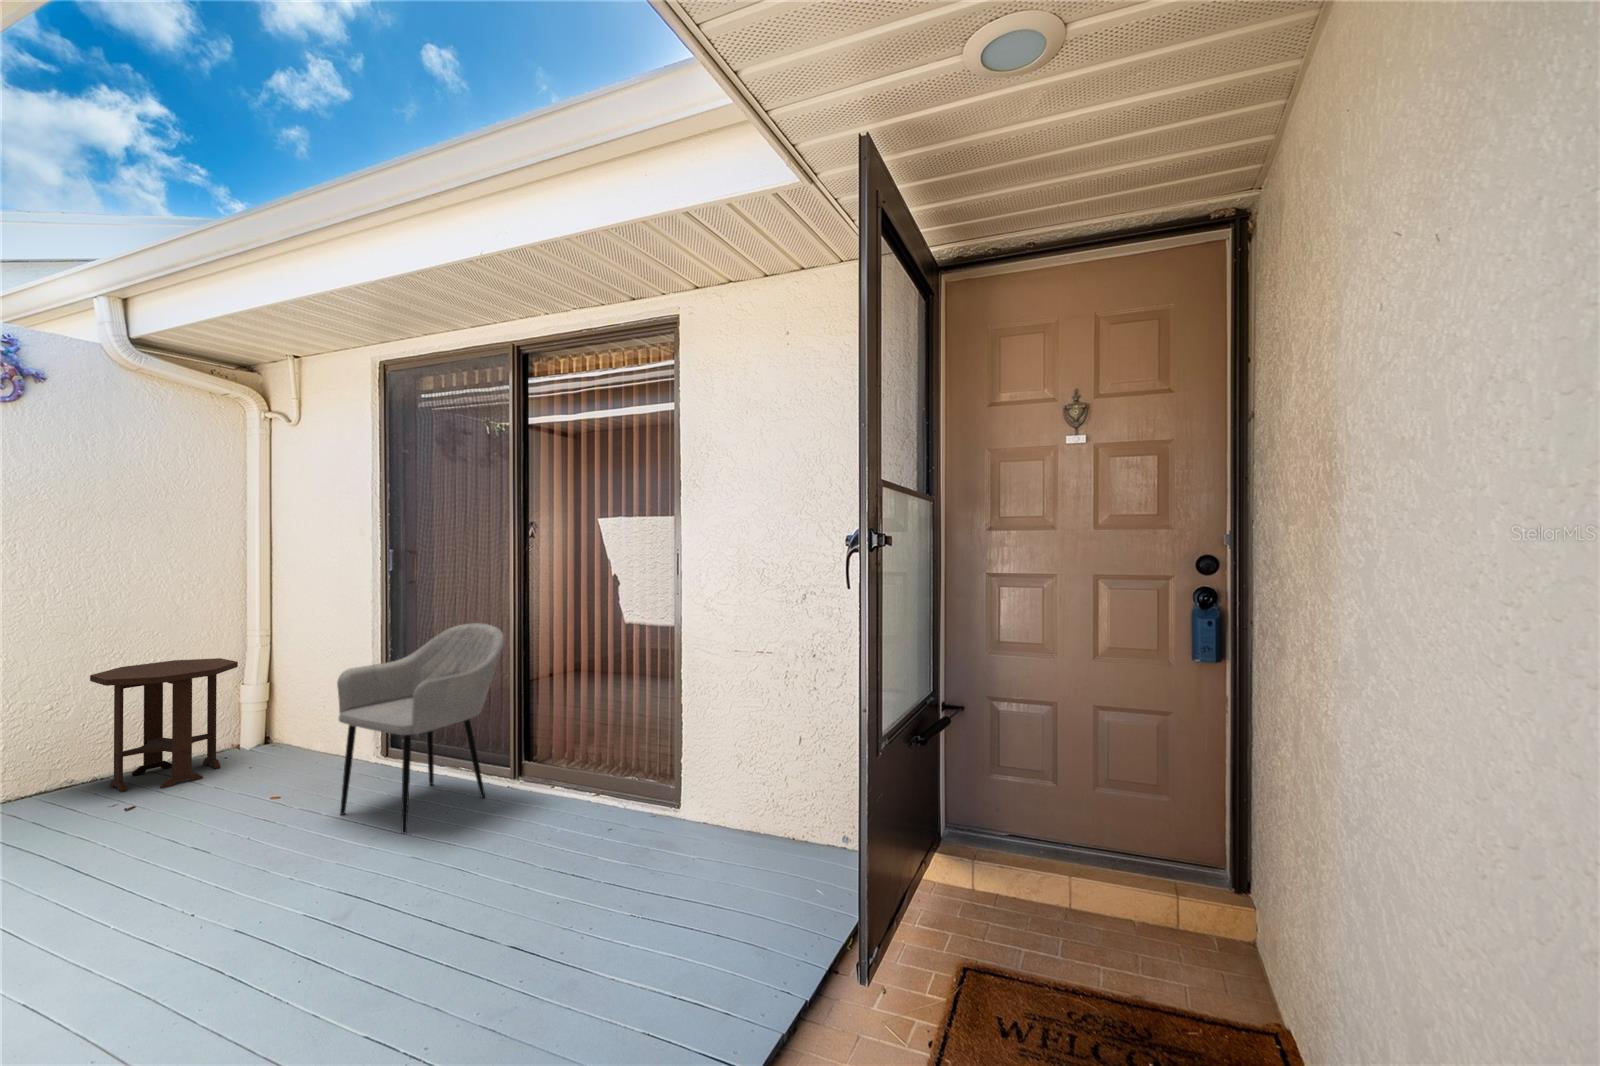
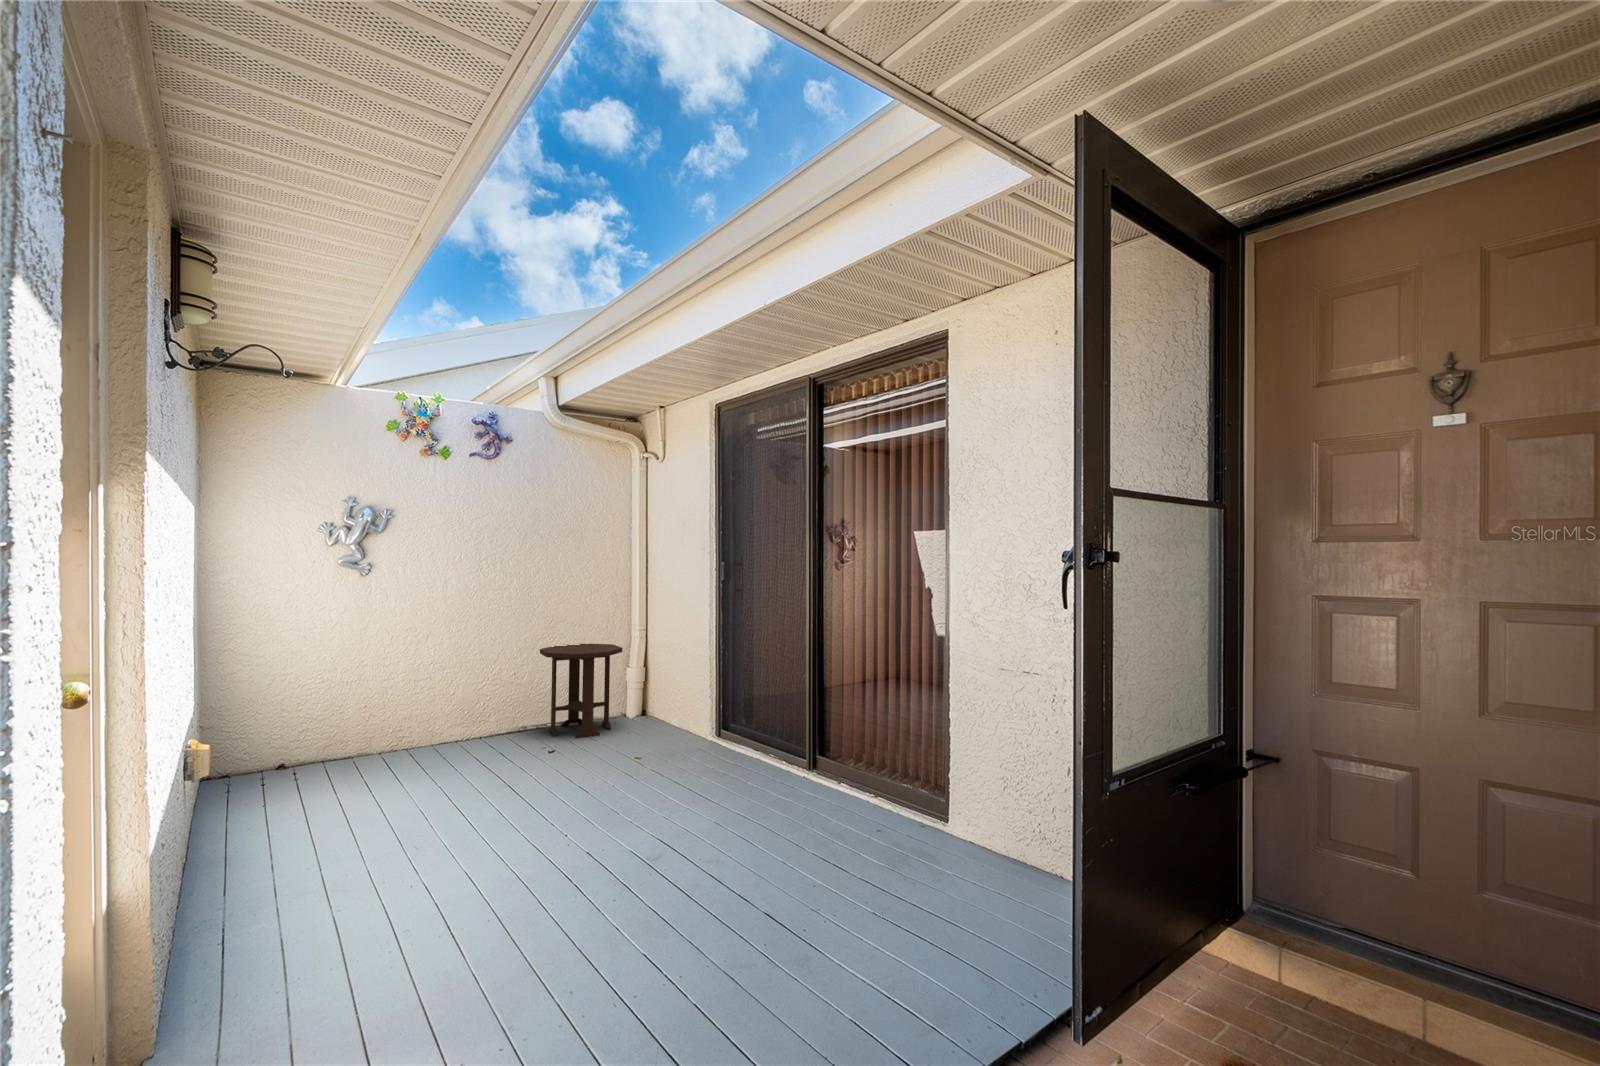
armchair: present [337,623,504,834] -> none [676,628,799,802]

